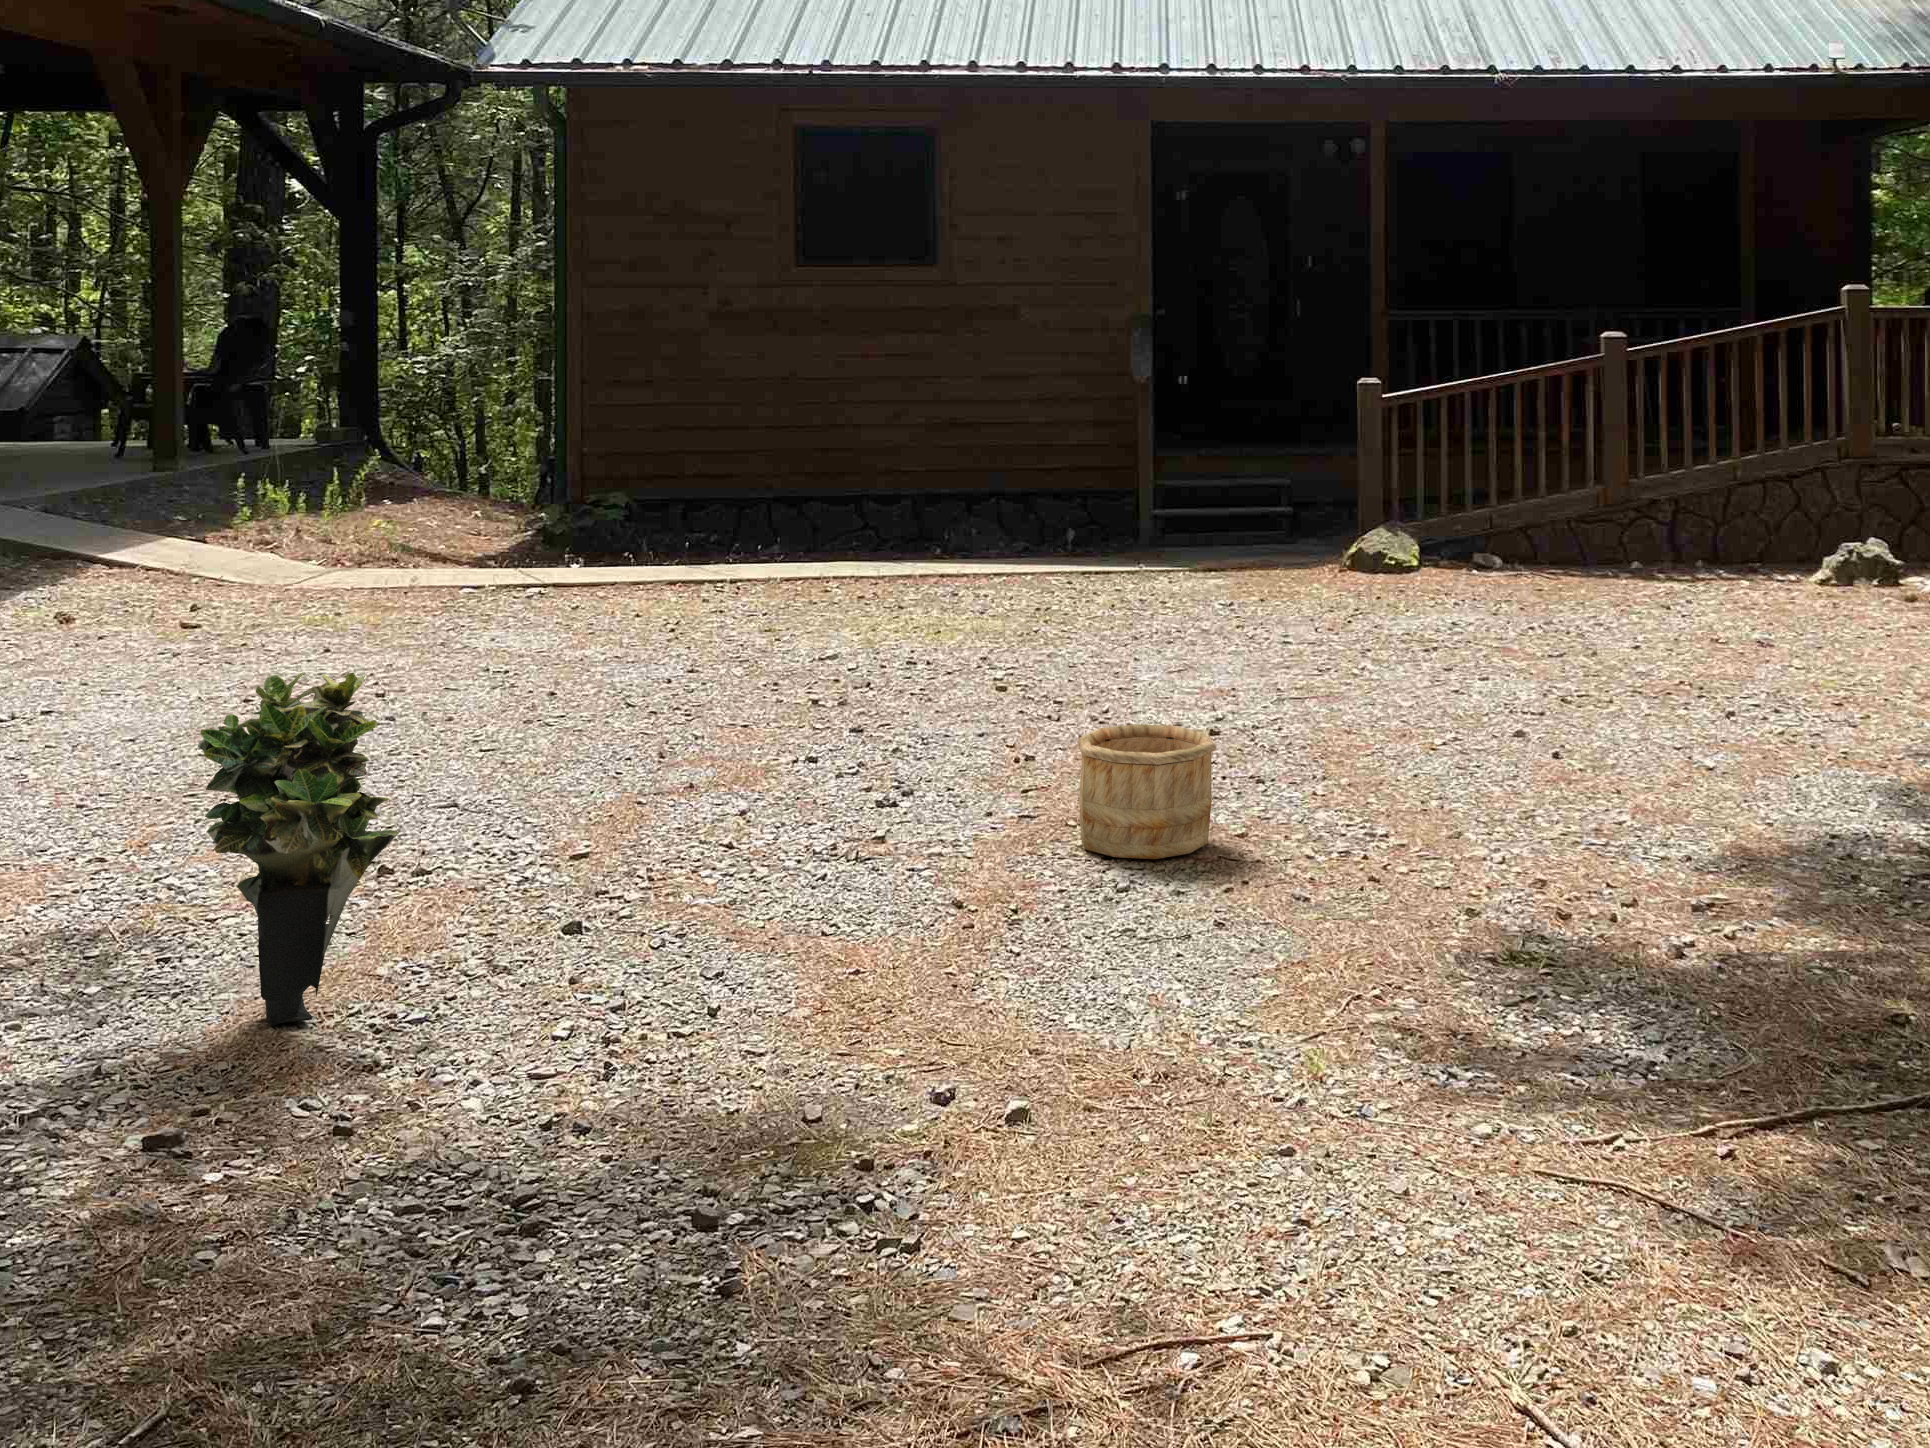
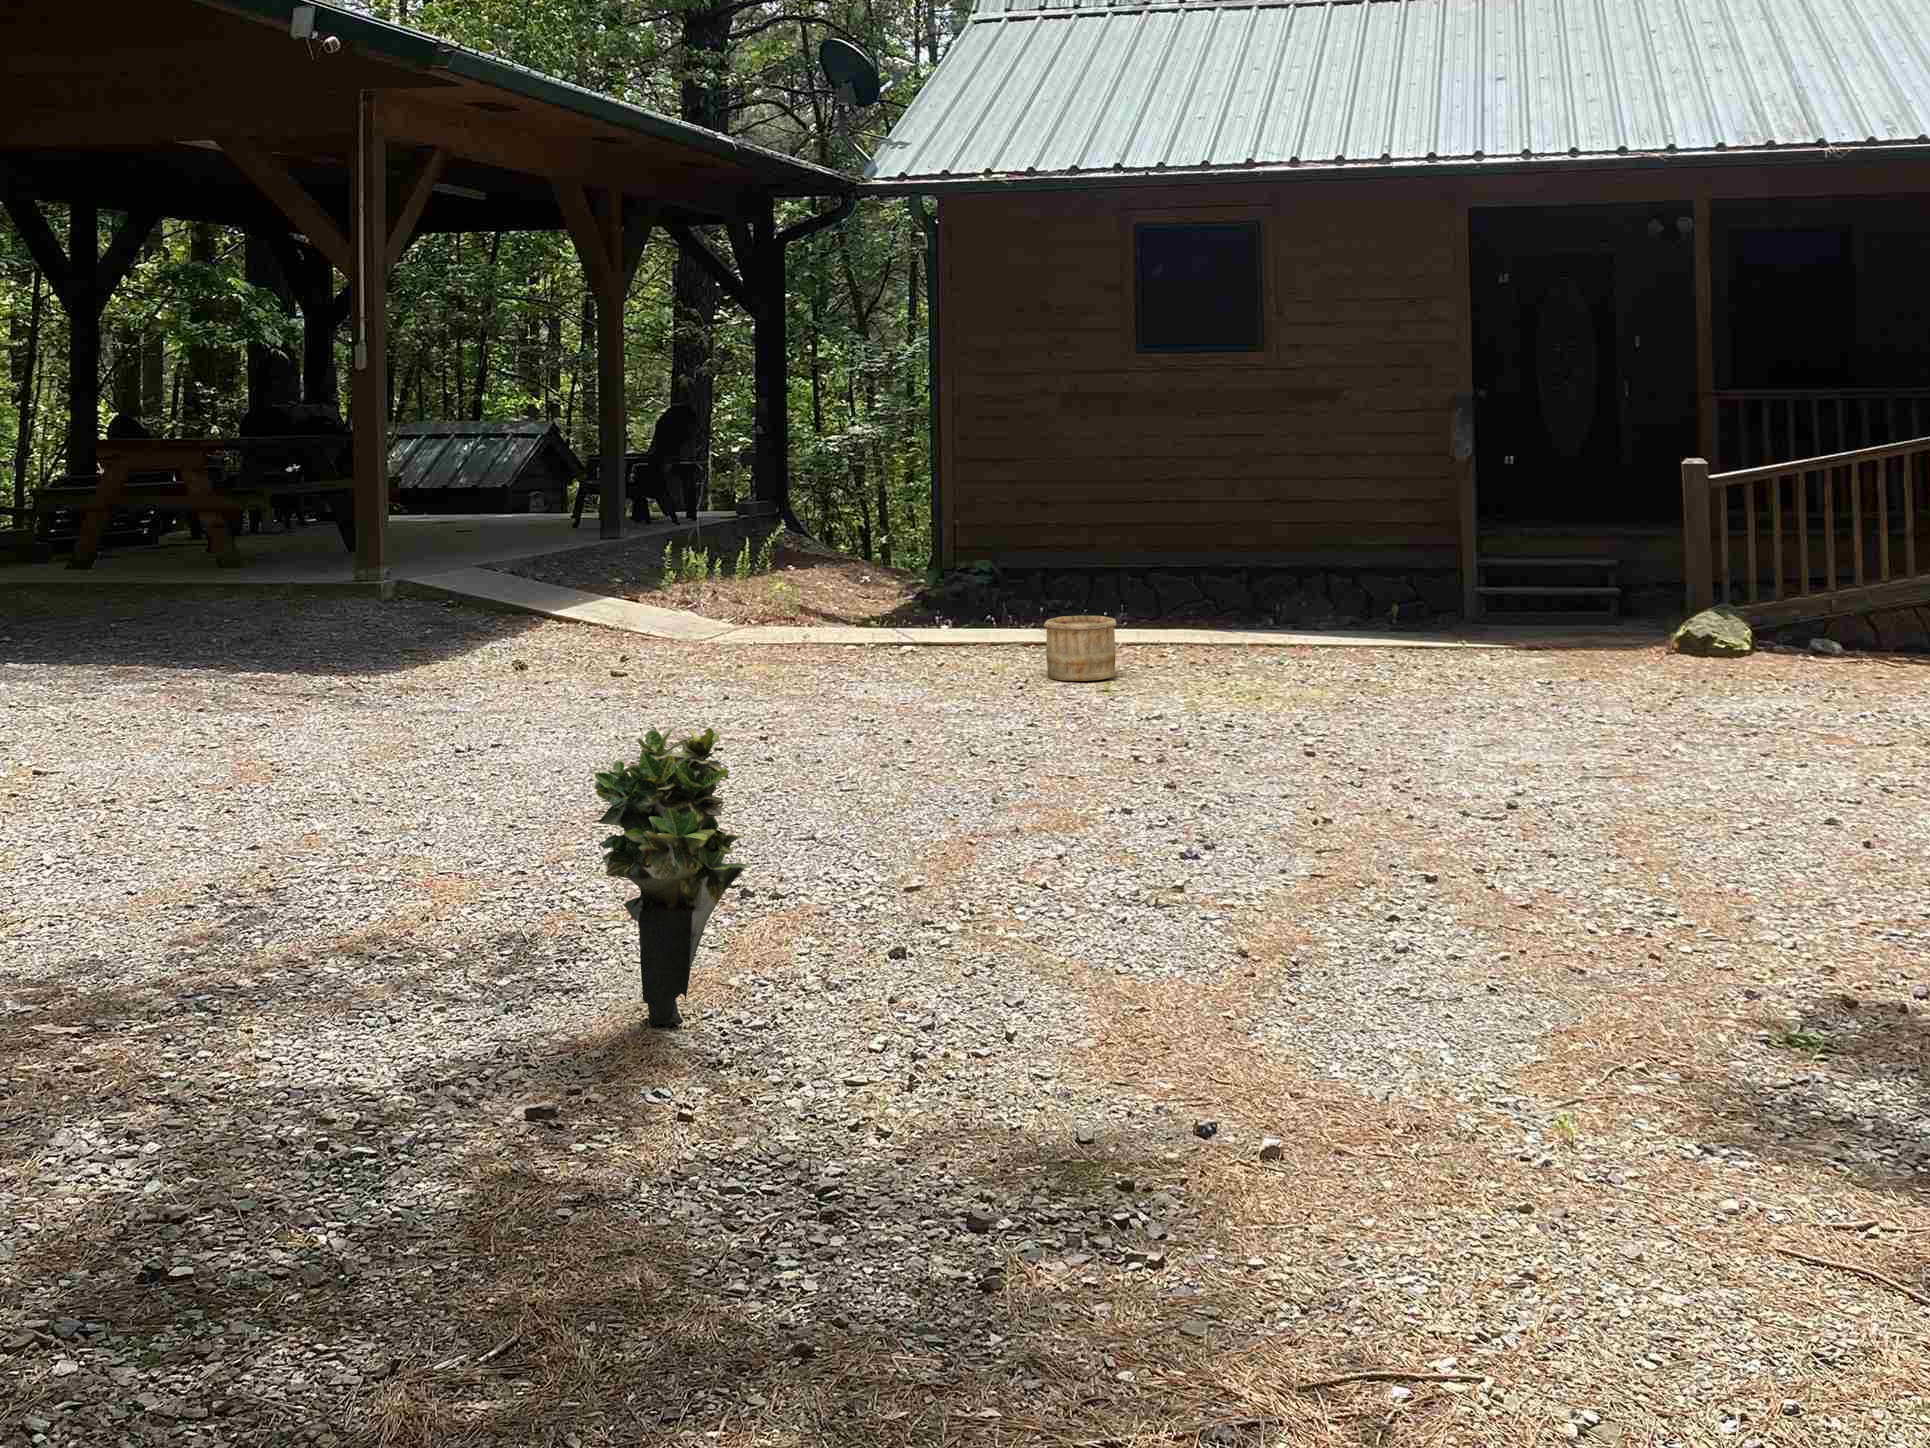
wooden bucket: present [1077,724,1216,859] -> present [1044,616,1116,681]

